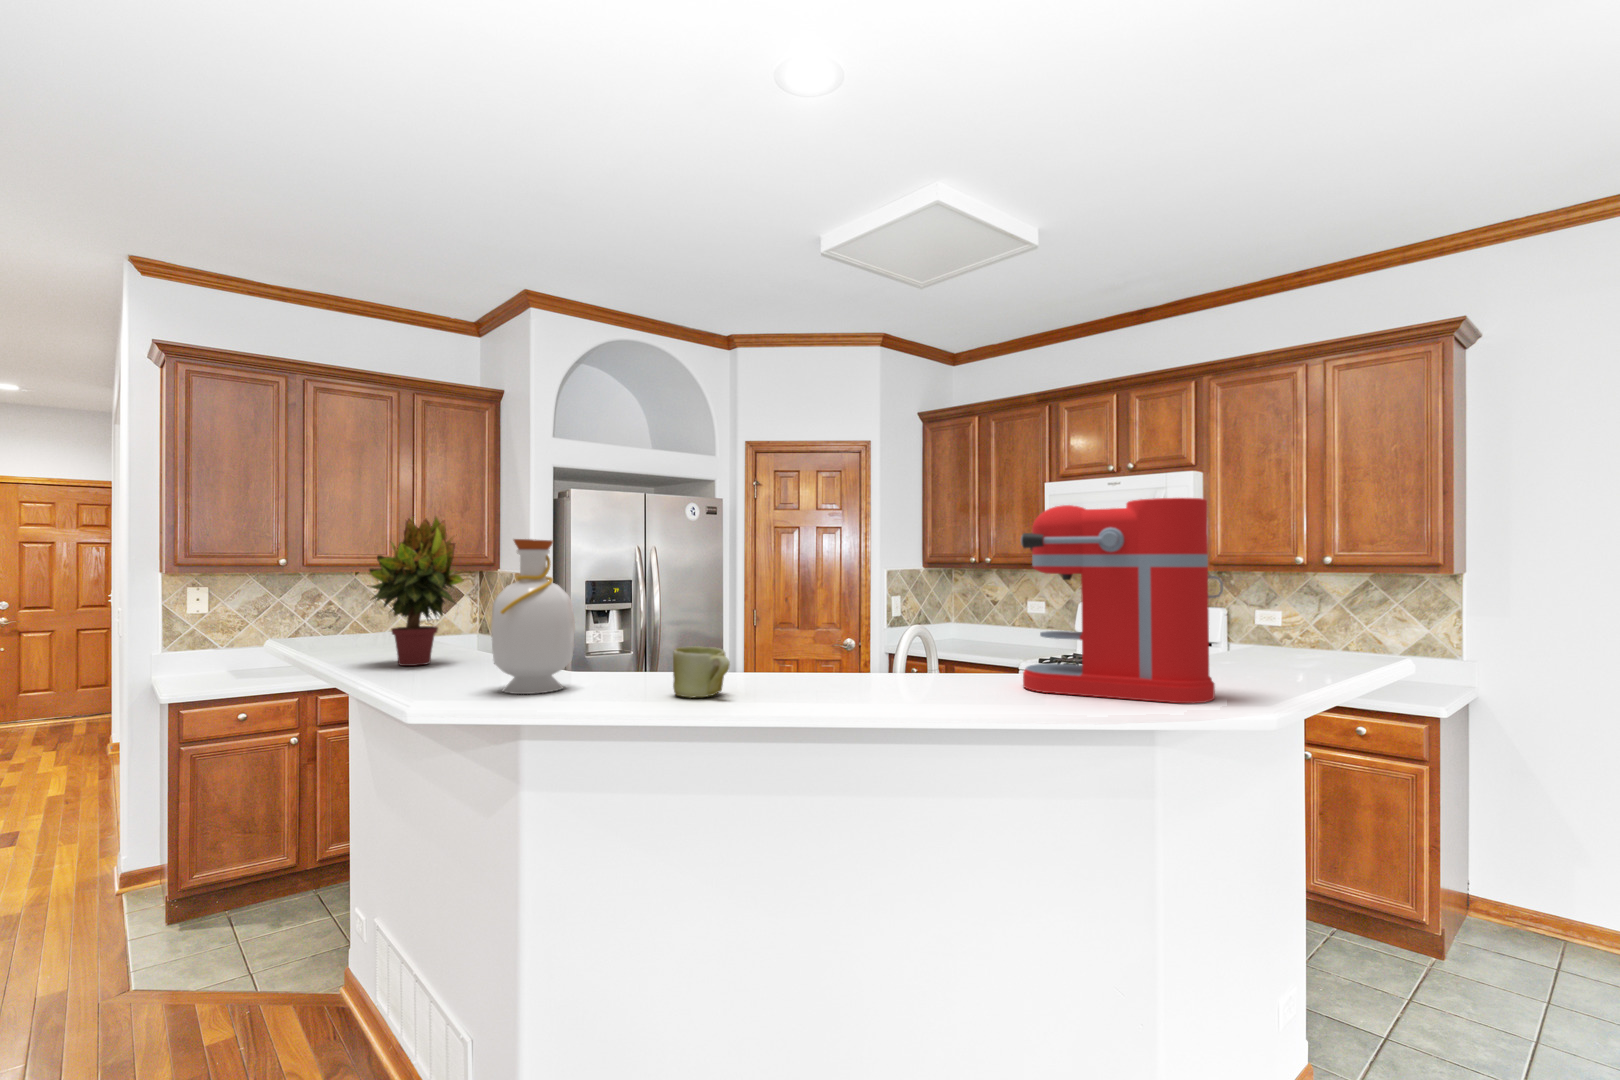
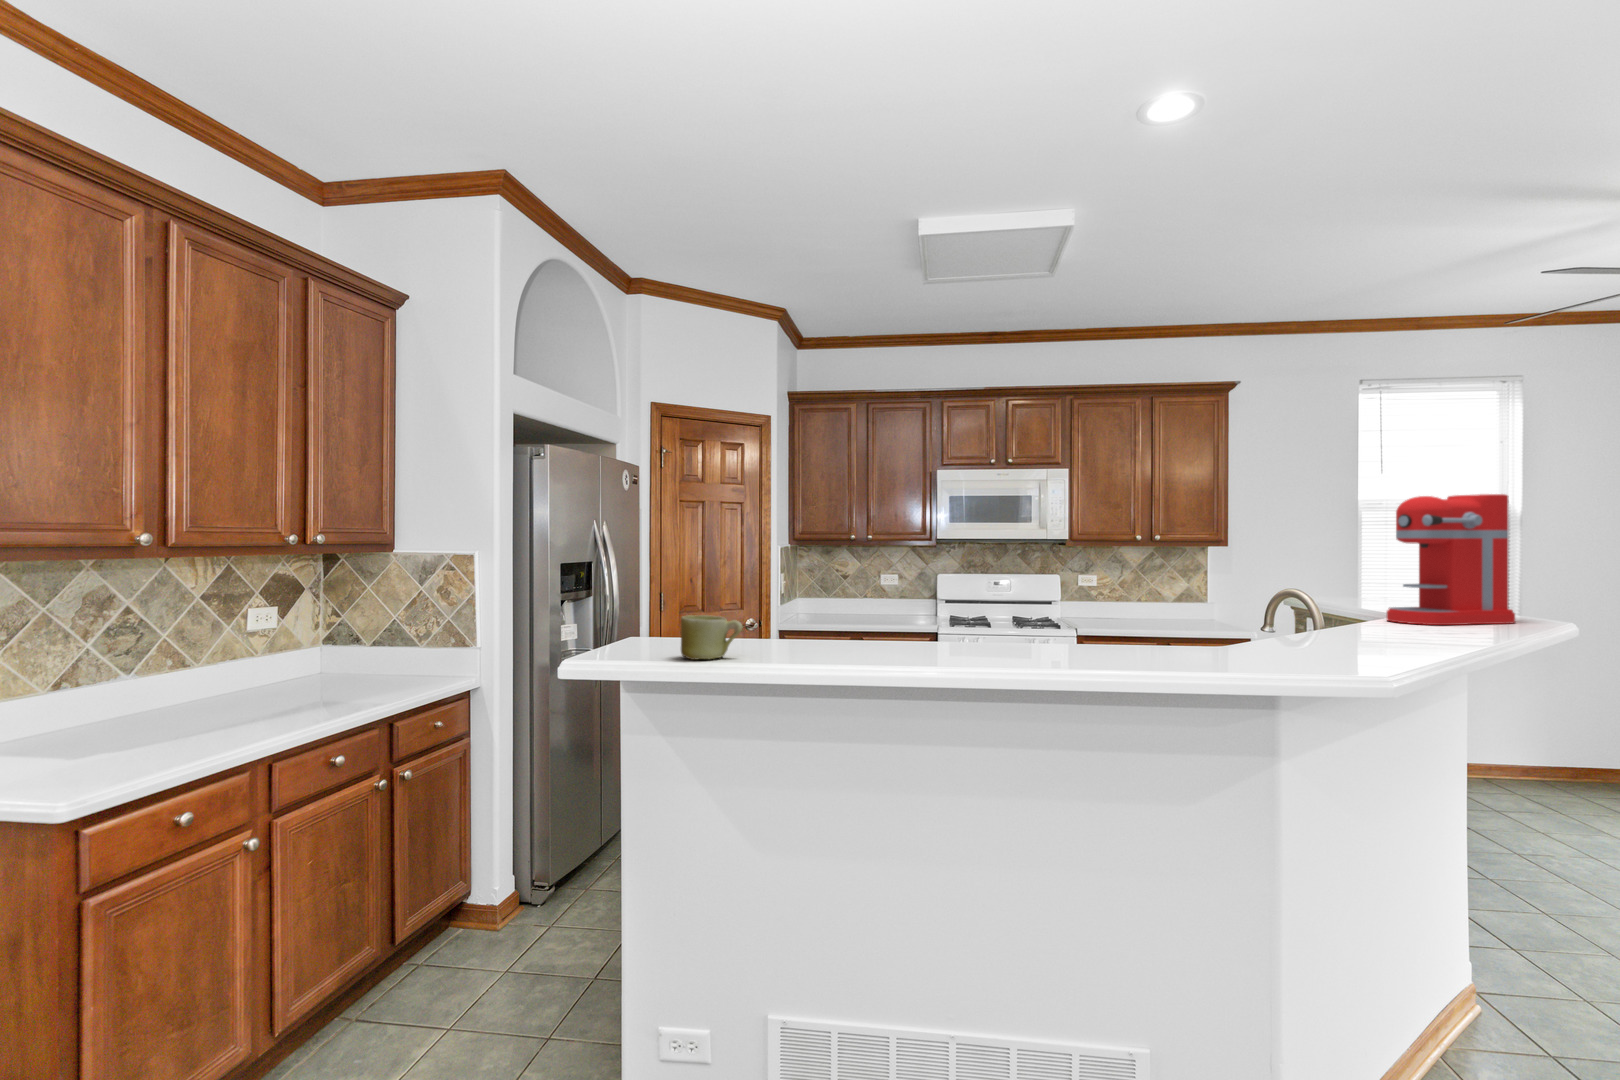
potted plant: present [369,517,463,666] -> none [942,480,1061,657]
bottle: present [491,539,575,694] -> none [1234,513,1321,659]
mug: present [673,646,730,698] -> present [681,615,743,660]

